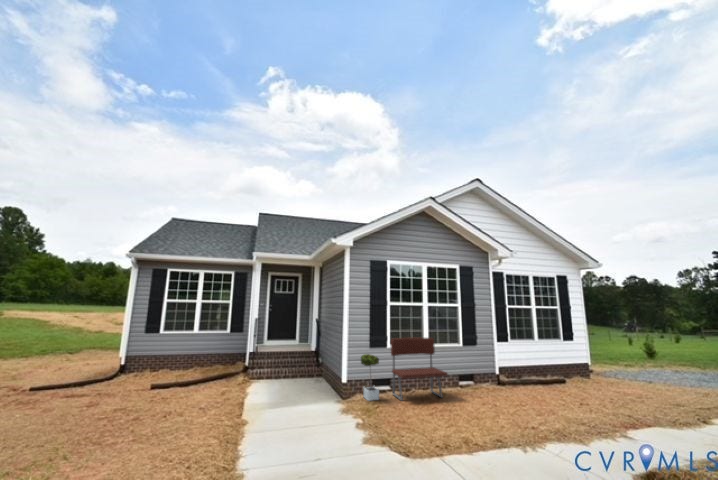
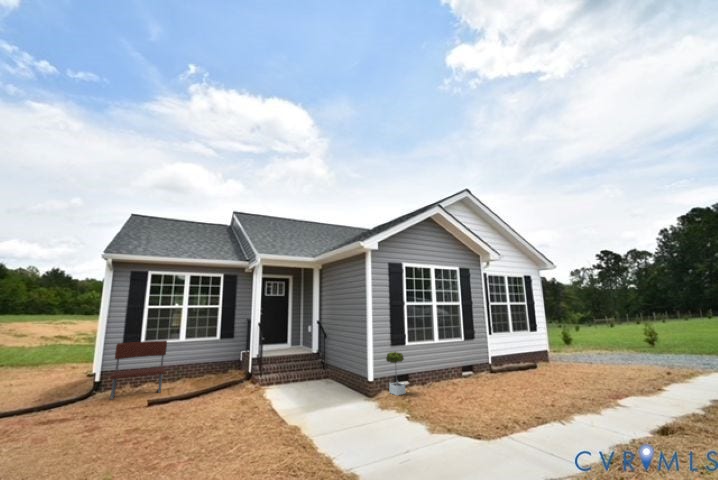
bench: present [391,338,448,401] -> present [110,340,167,400]

